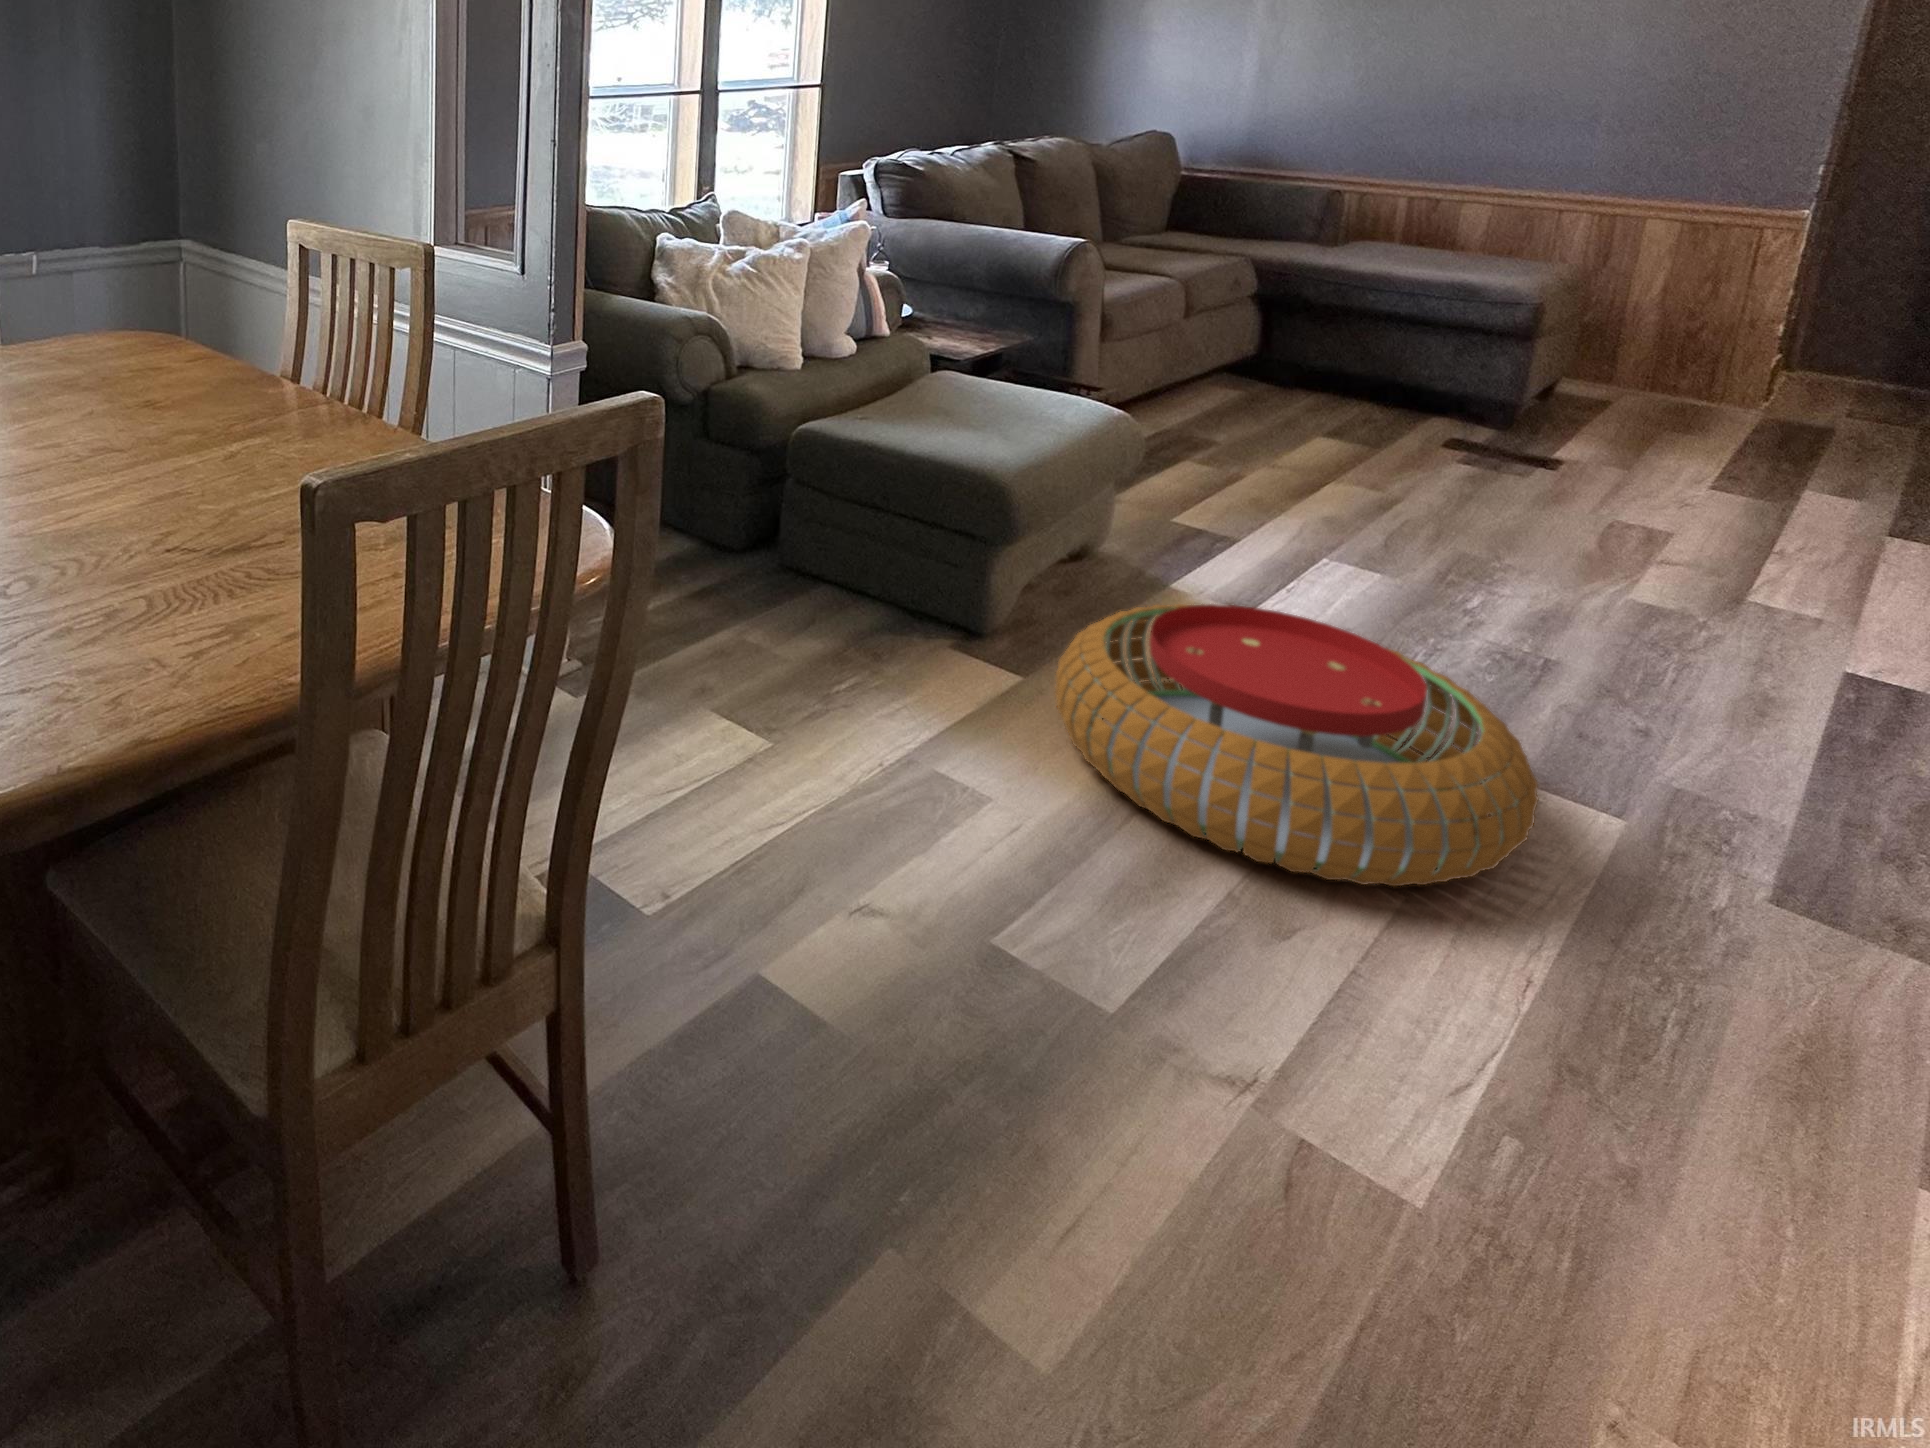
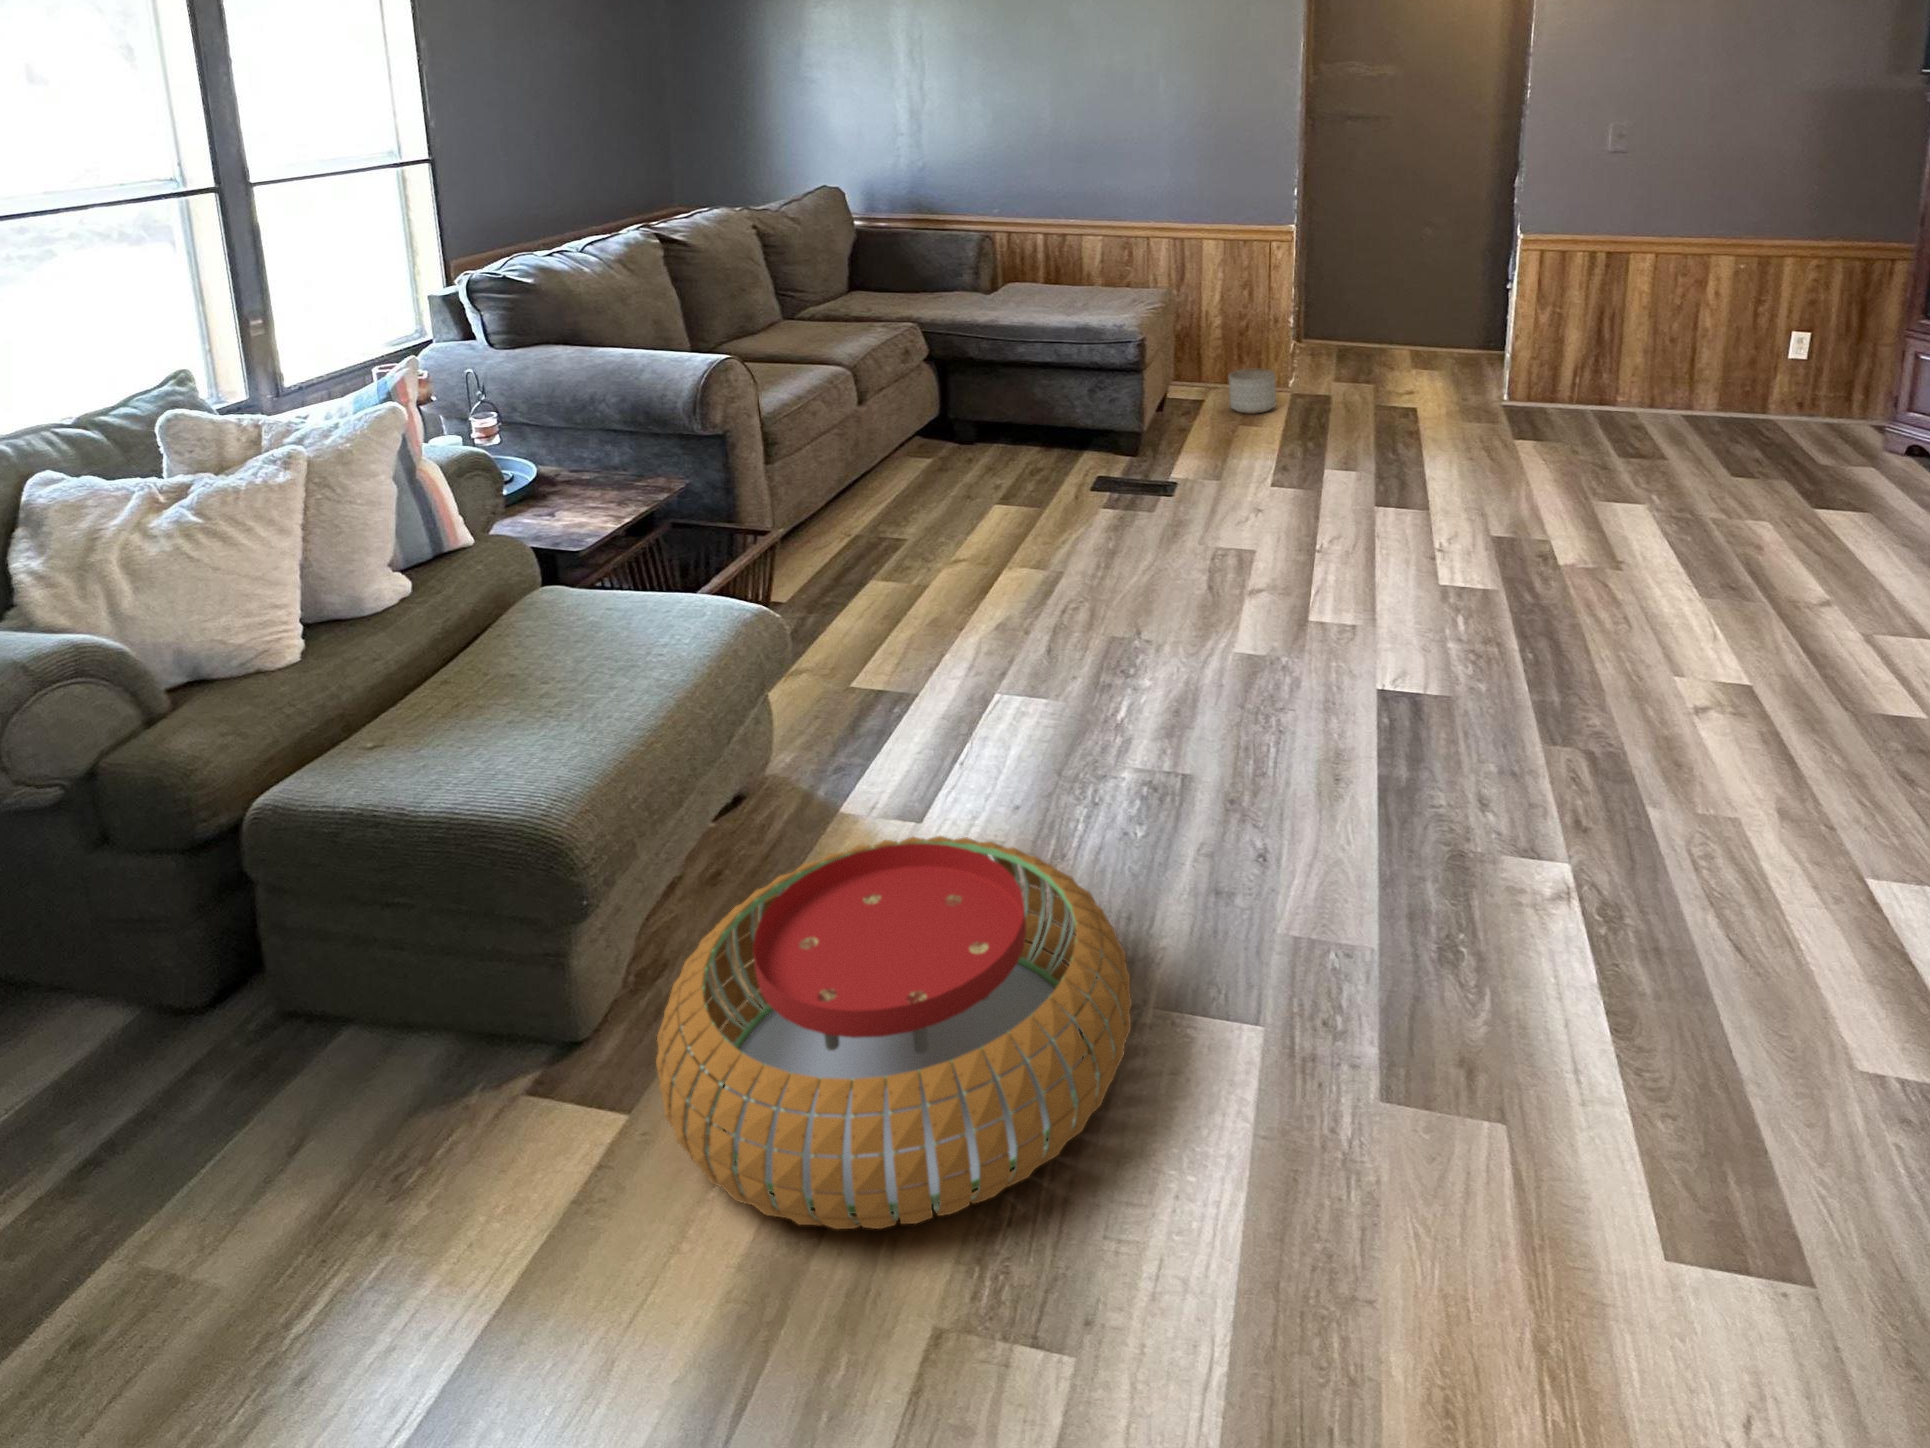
planter: none [1624,362,1704,411] -> present [1229,369,1276,414]

